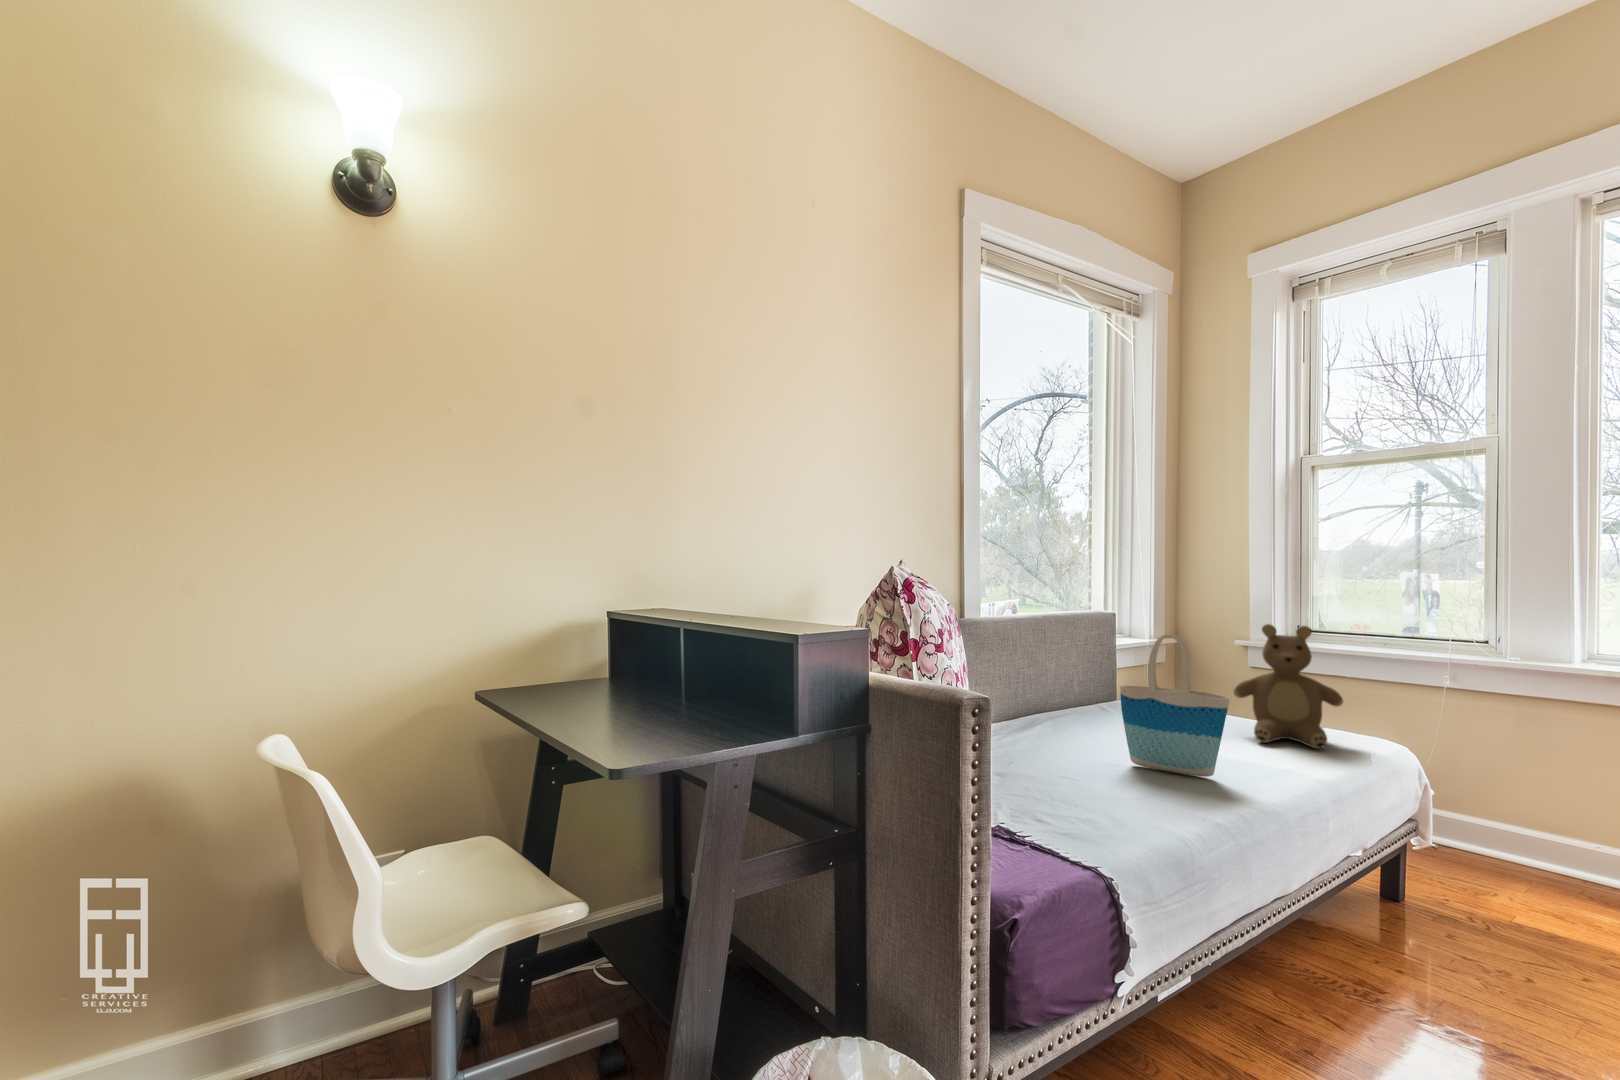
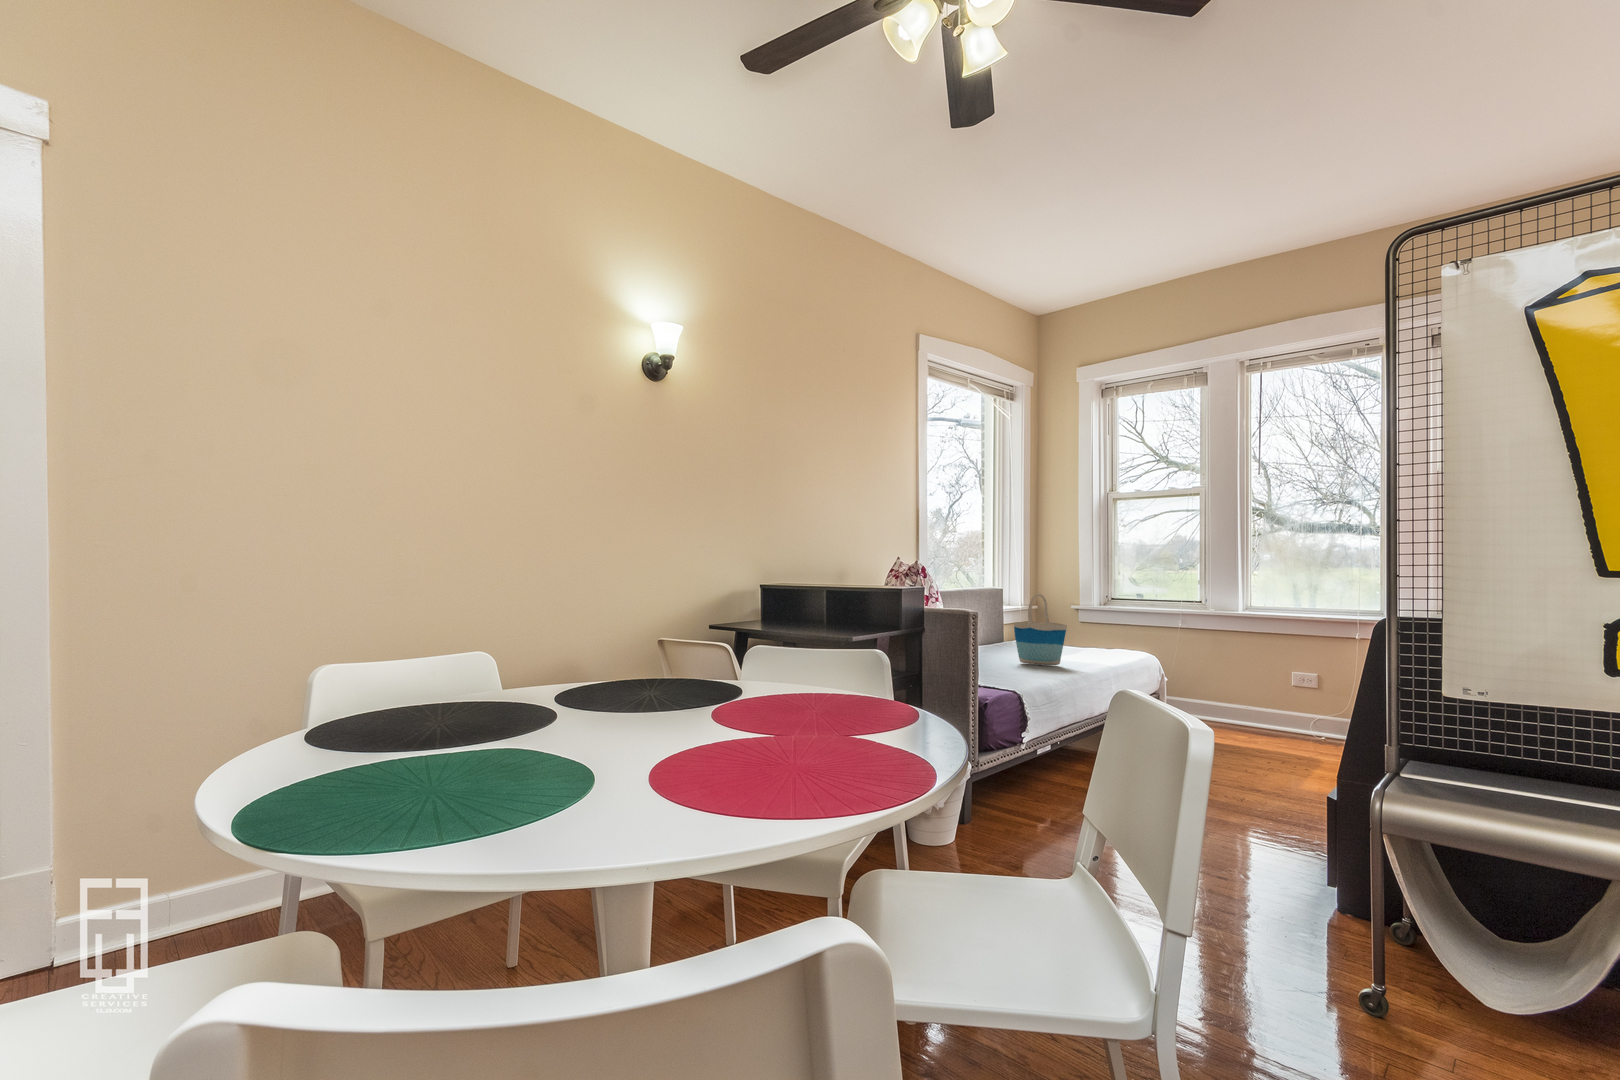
teddy bear: present [1234,624,1343,749] -> none [1069,591,1124,656]

